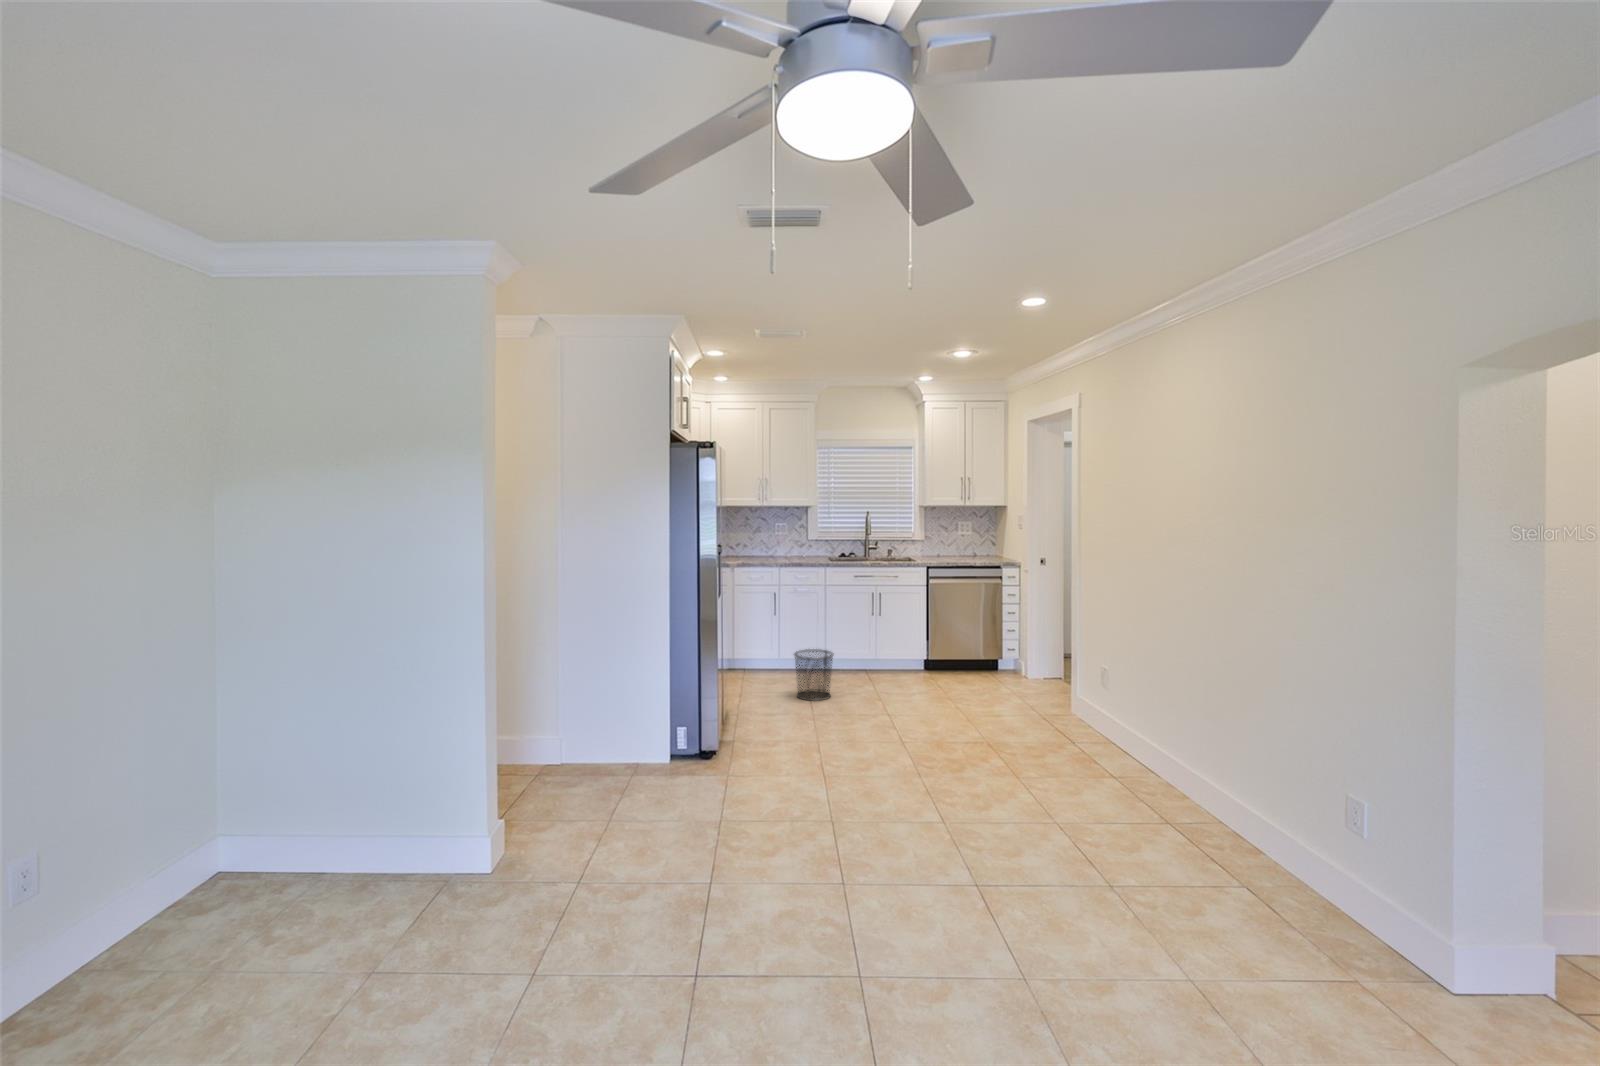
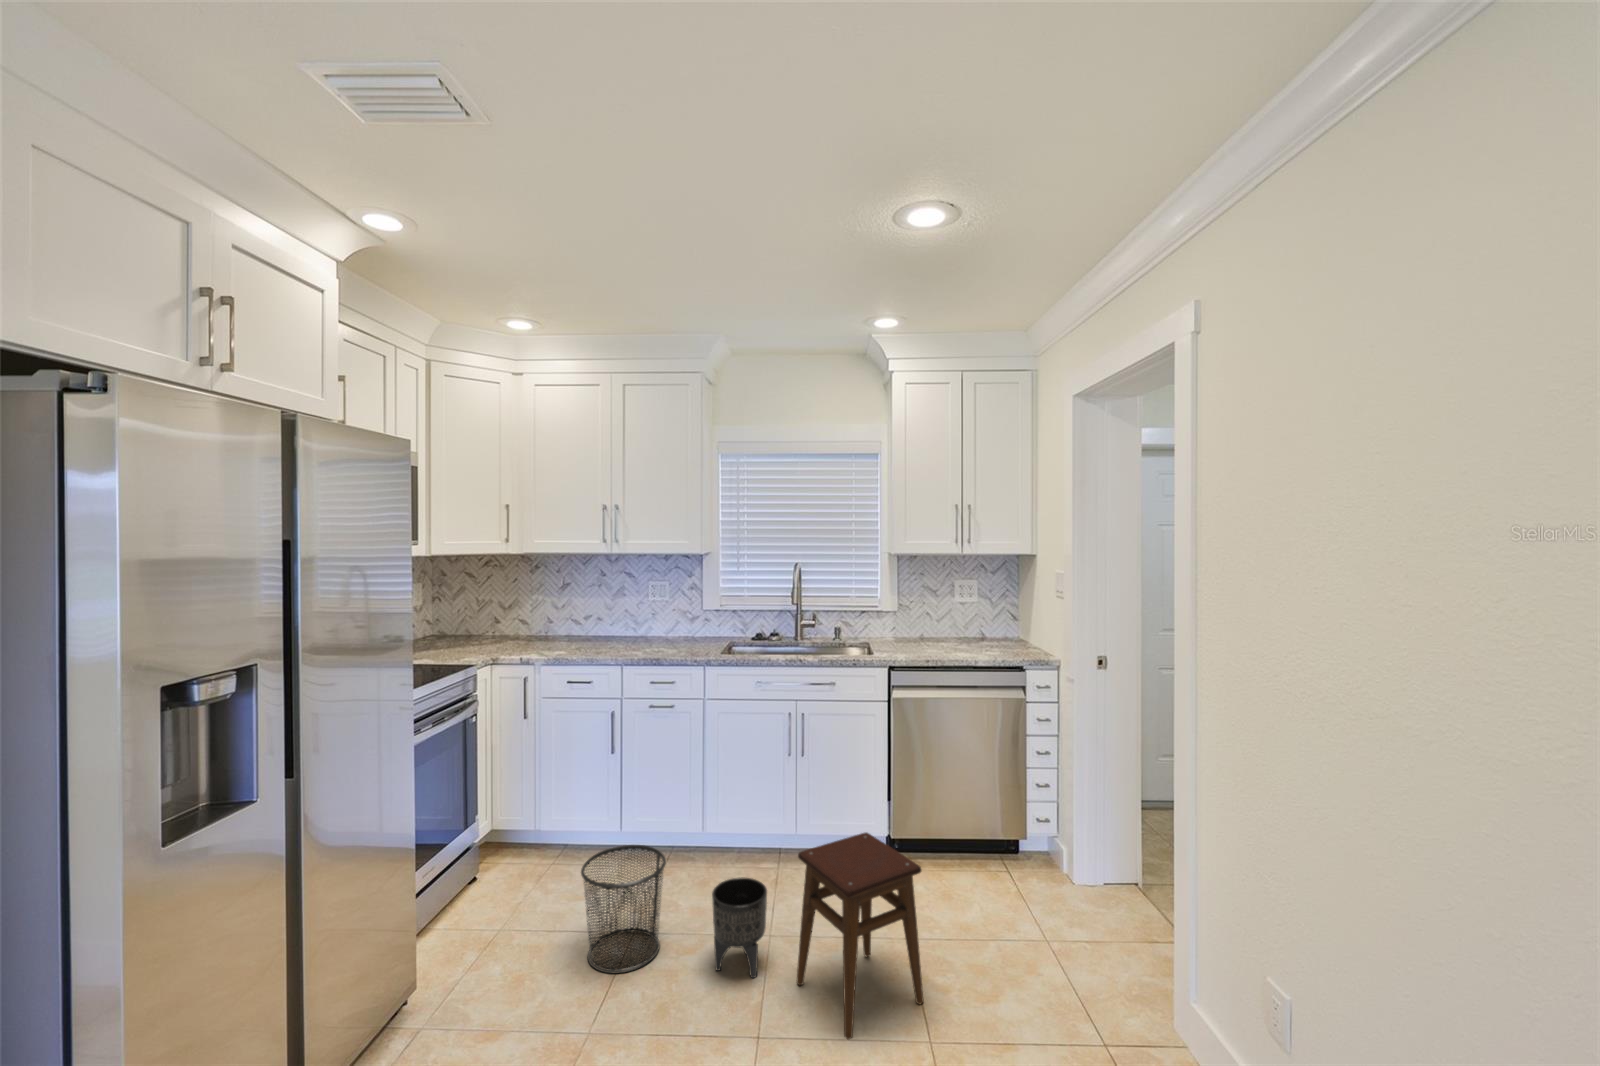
stool: none [902,635,962,710] -> present [796,833,923,1039]
planter: none [860,660,886,700] -> present [712,877,767,978]

